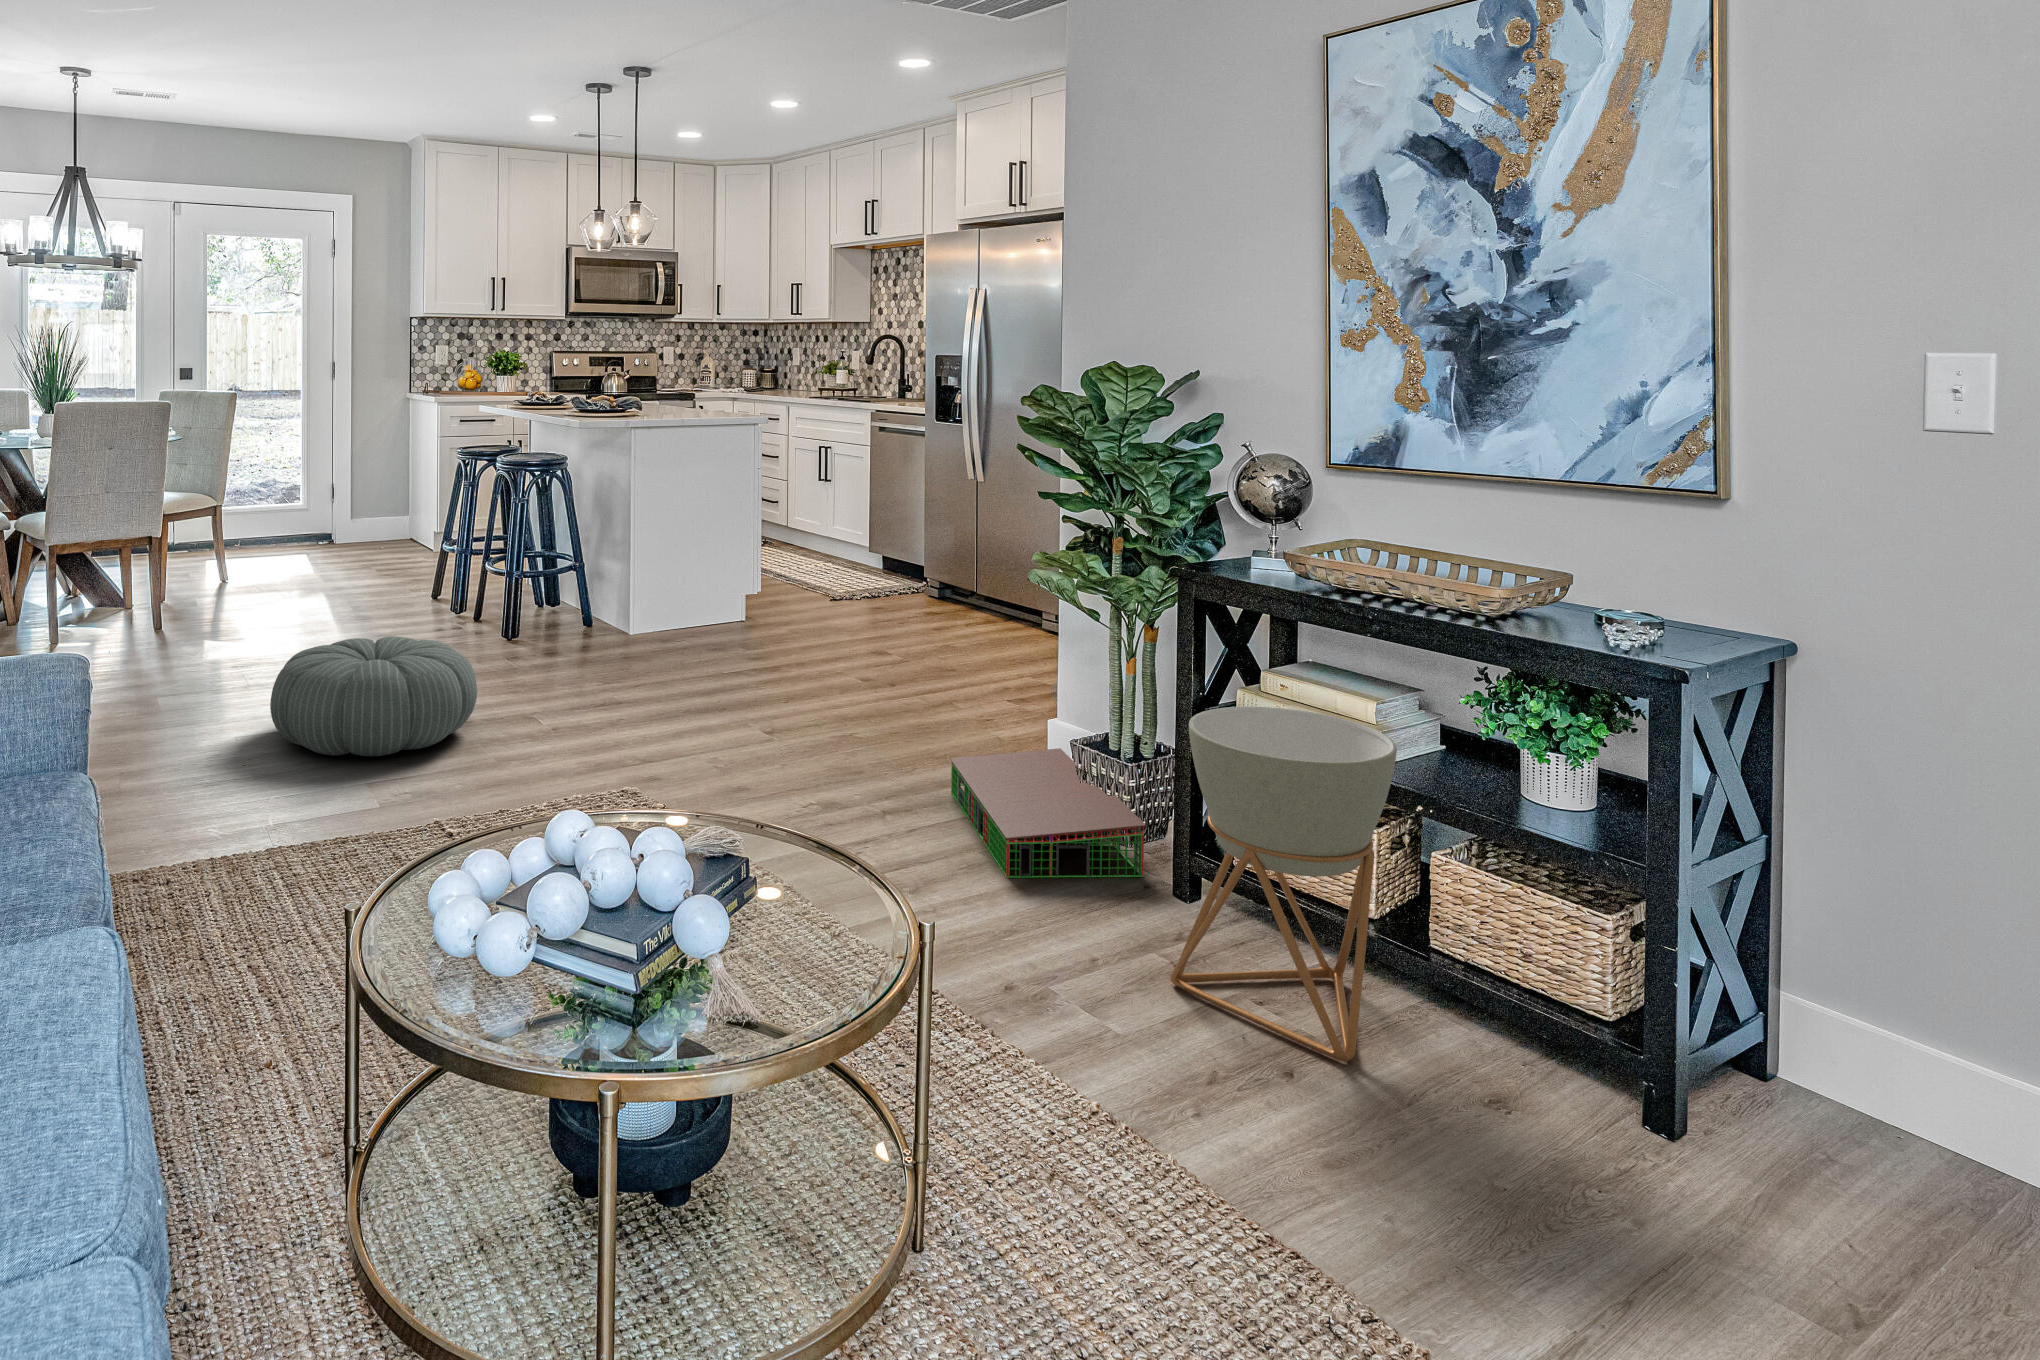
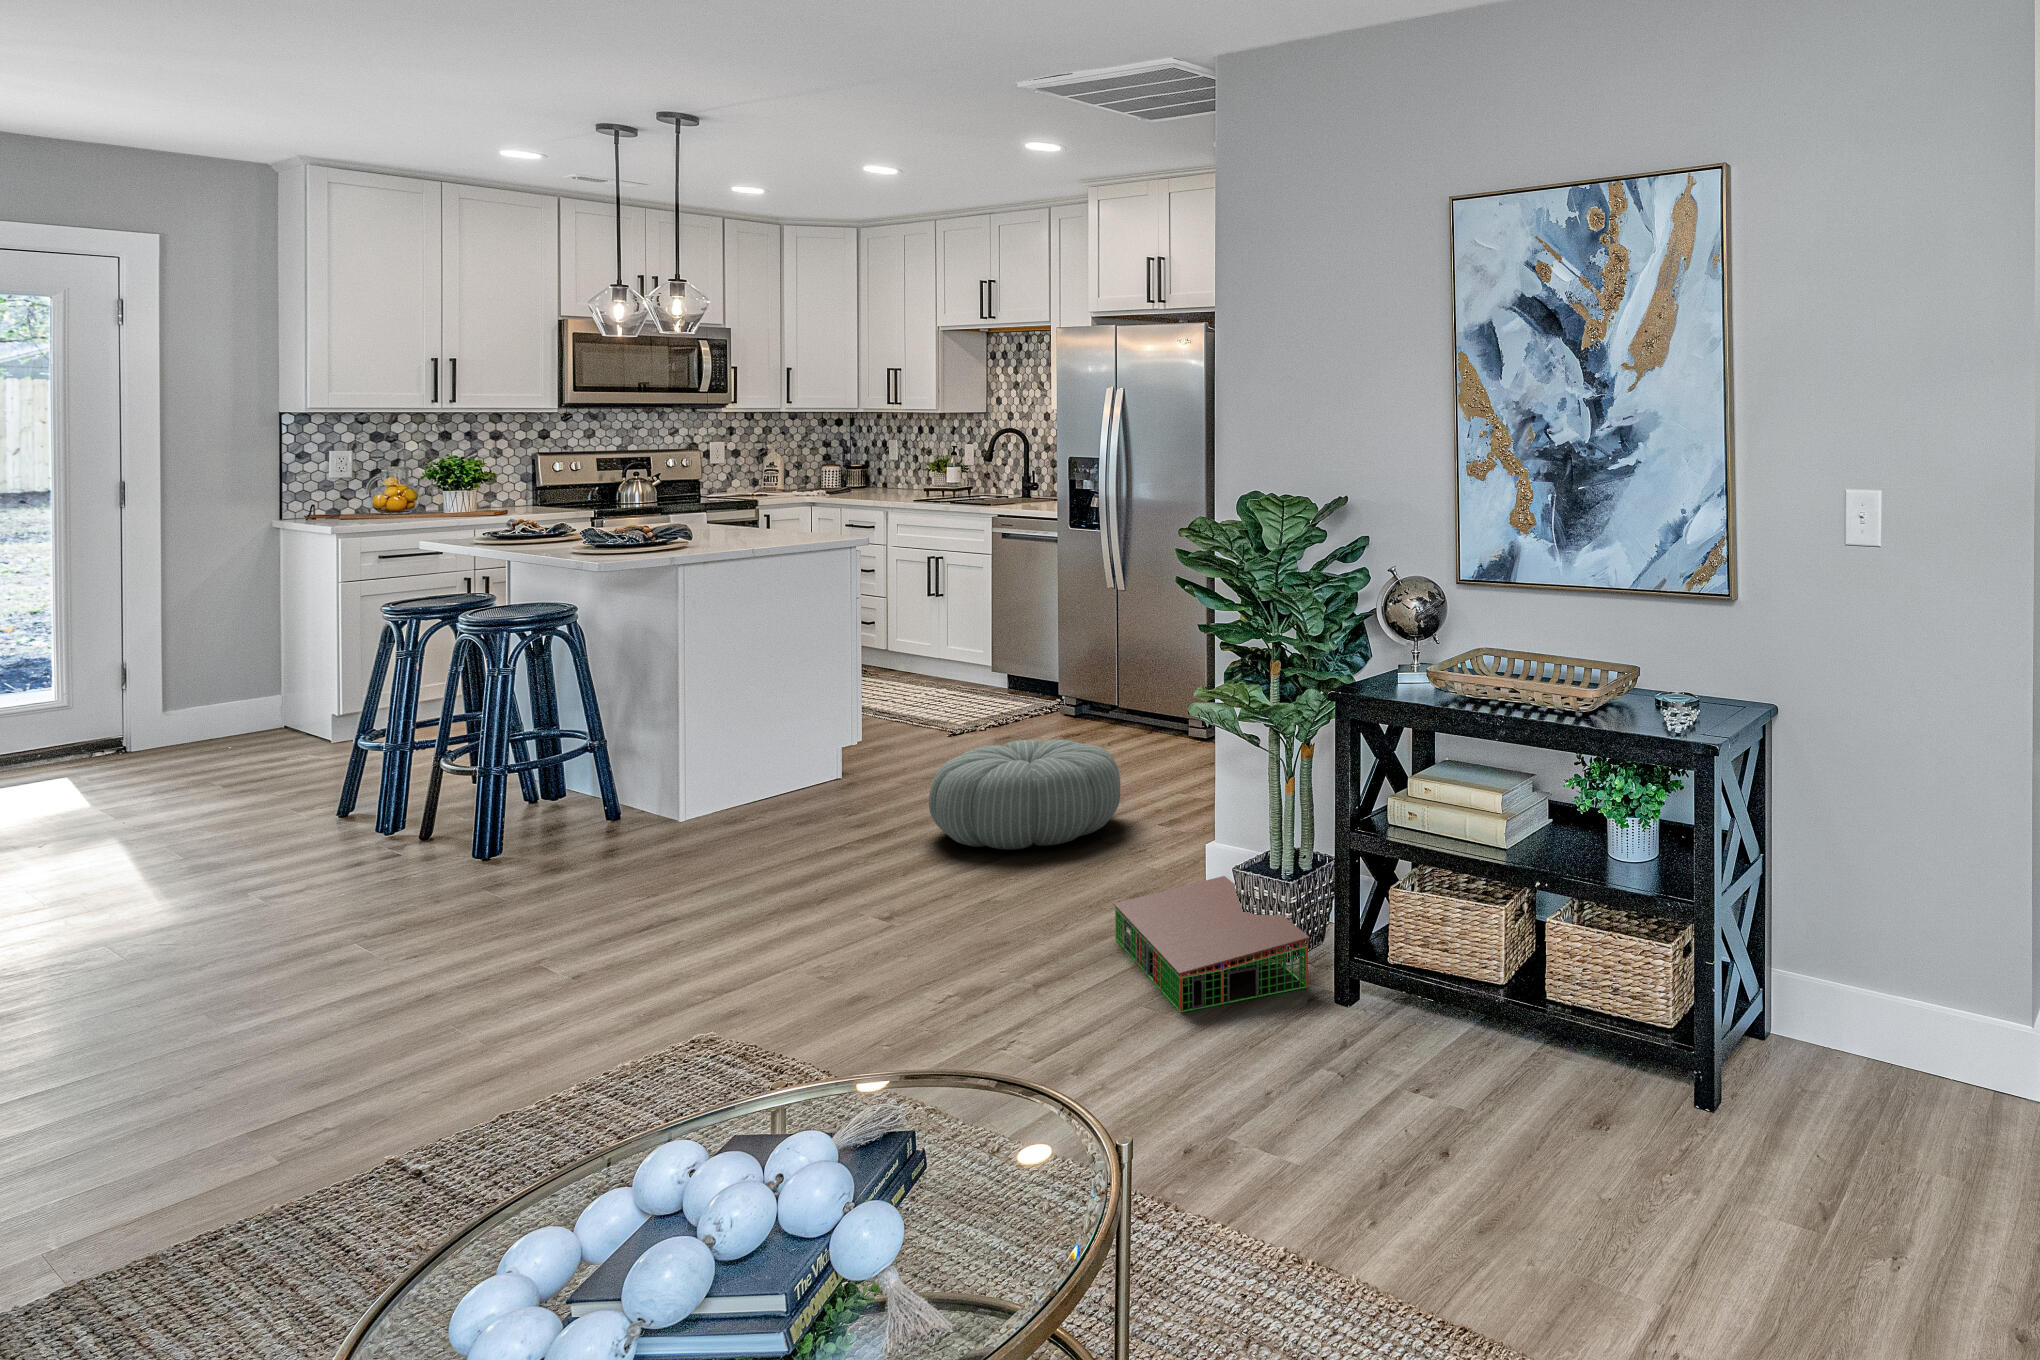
pouf: present [270,636,477,756] -> present [929,739,1120,849]
planter: present [1170,707,1397,1062] -> none [1336,811,1514,1109]

